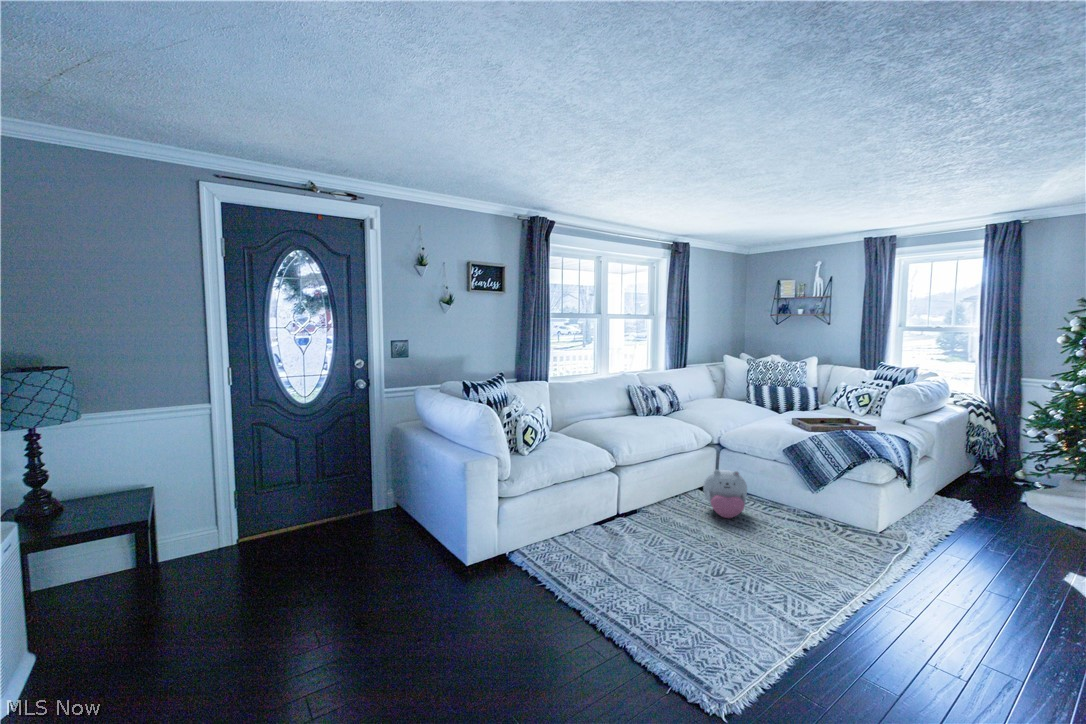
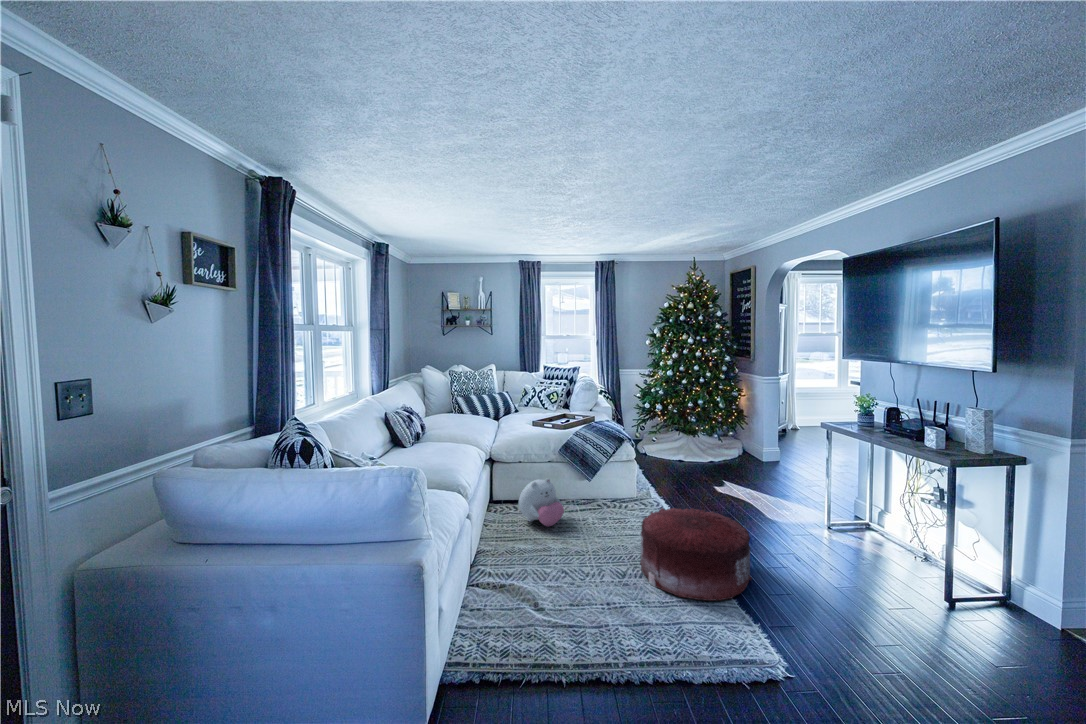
pouf: none [729,528,874,650] -> present [640,508,752,601]

